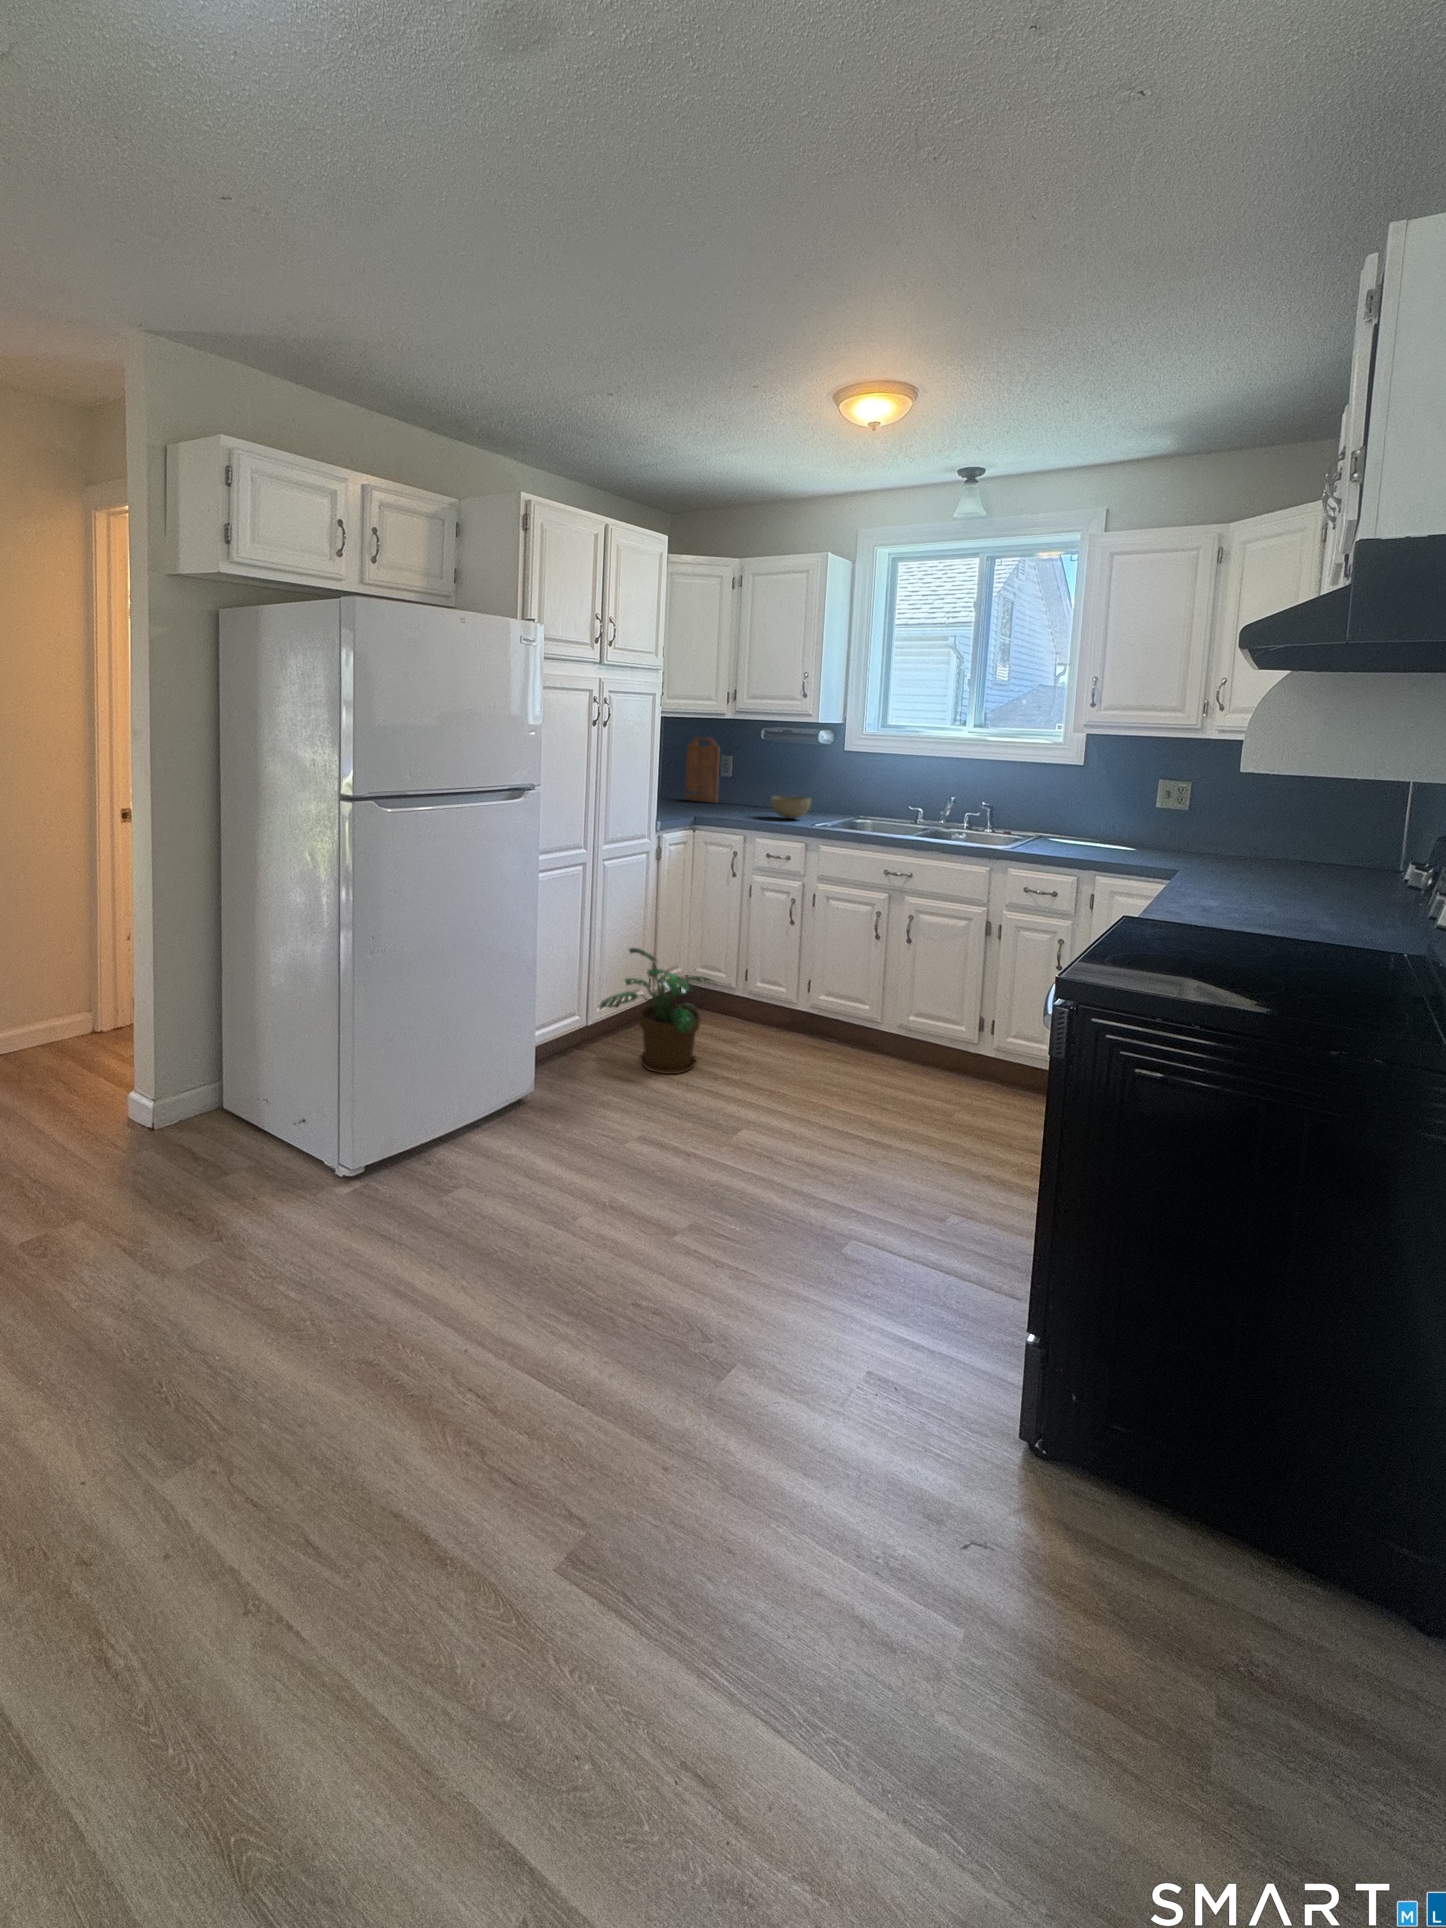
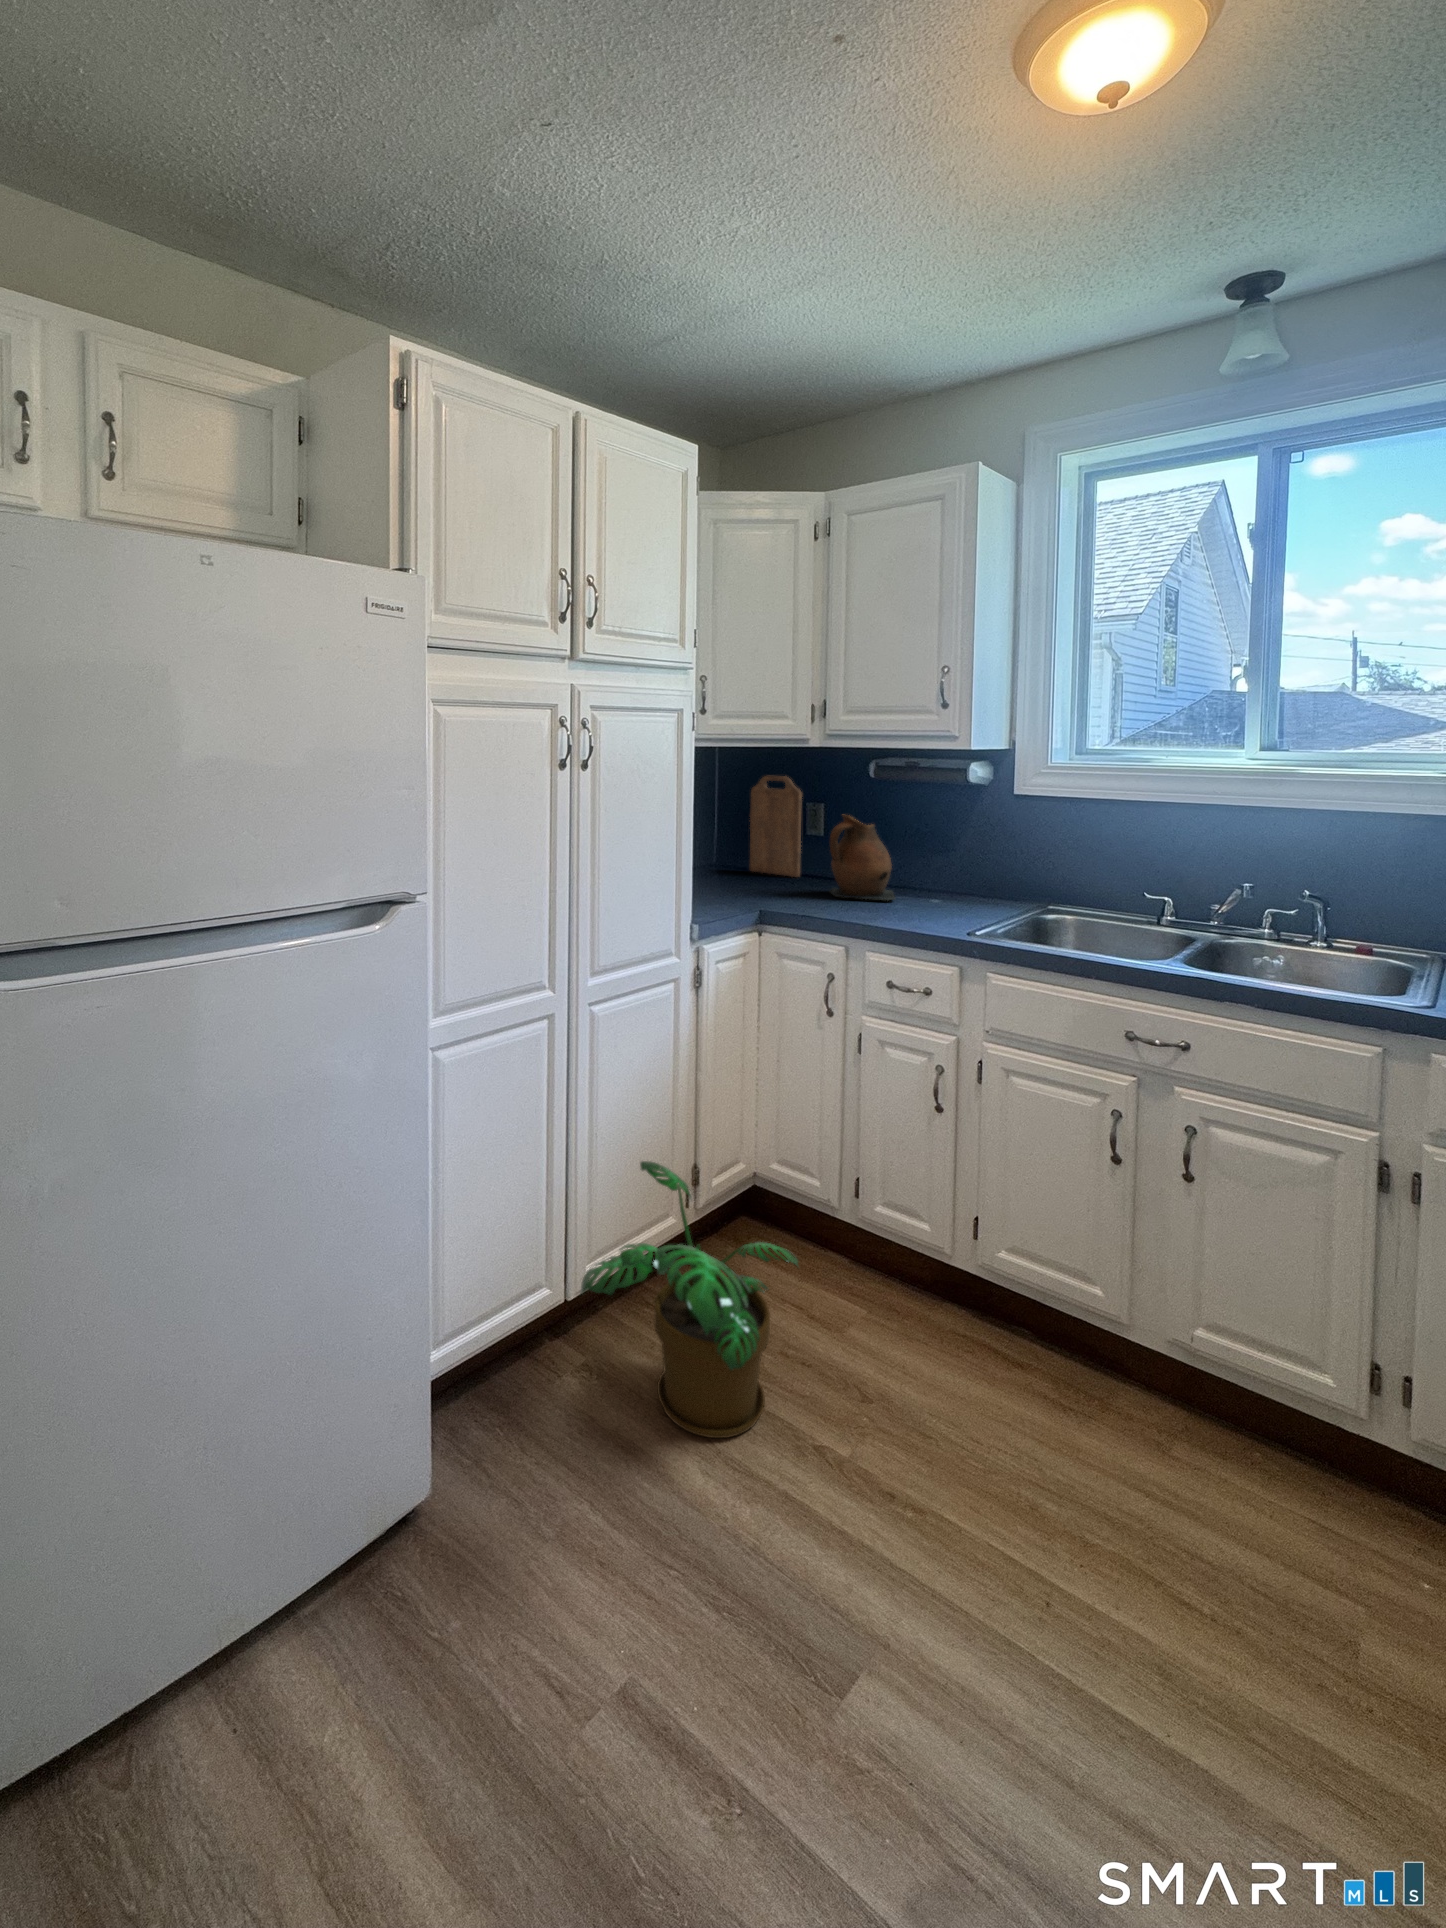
ceramic pitcher: none [734,761,775,814] -> present [830,815,895,901]
bowl: present [771,796,811,819] -> none [890,875,963,915]

